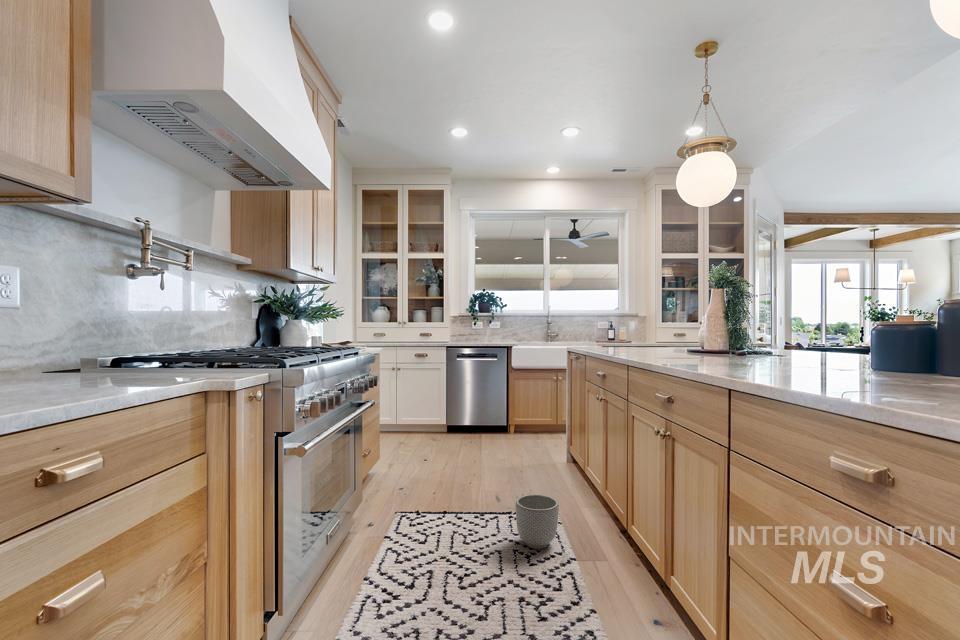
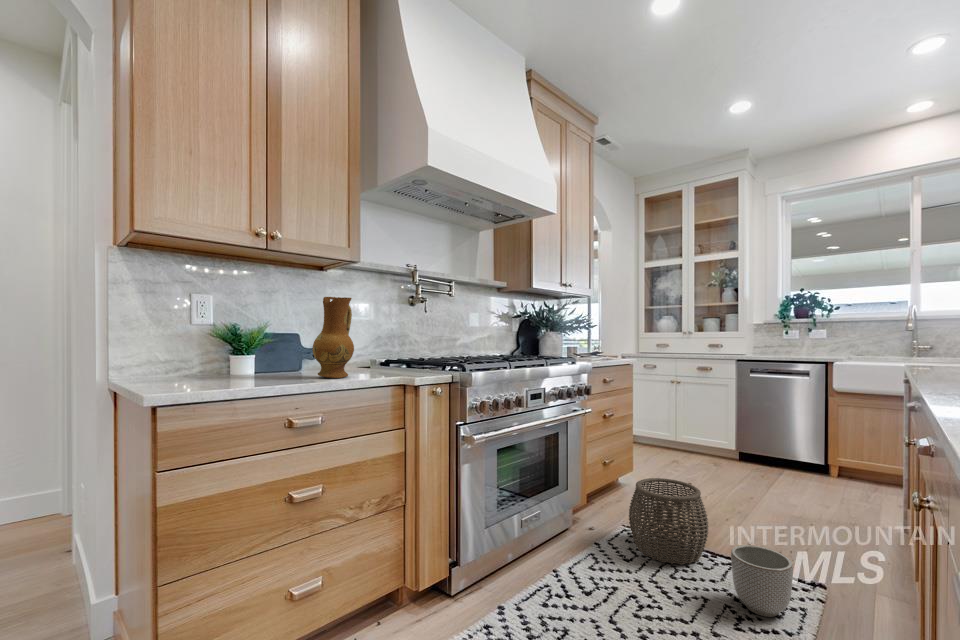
ceramic jug: none [57,254,141,390] -> present [312,297,354,378]
woven basket: none [413,456,481,534] -> present [629,478,709,565]

